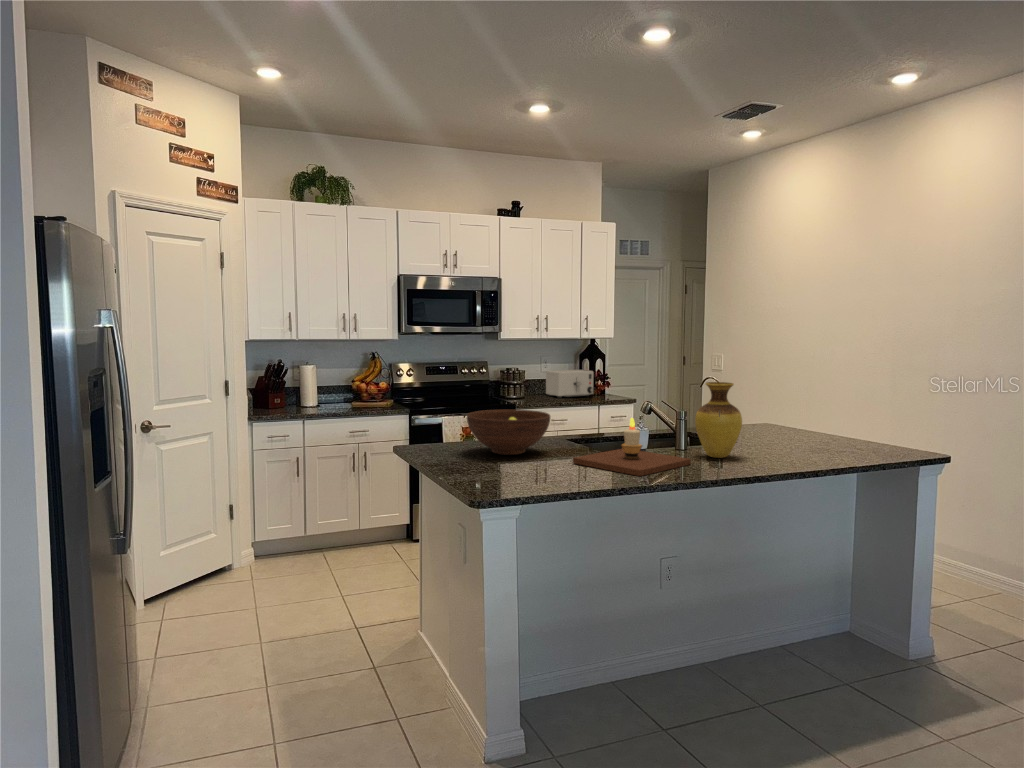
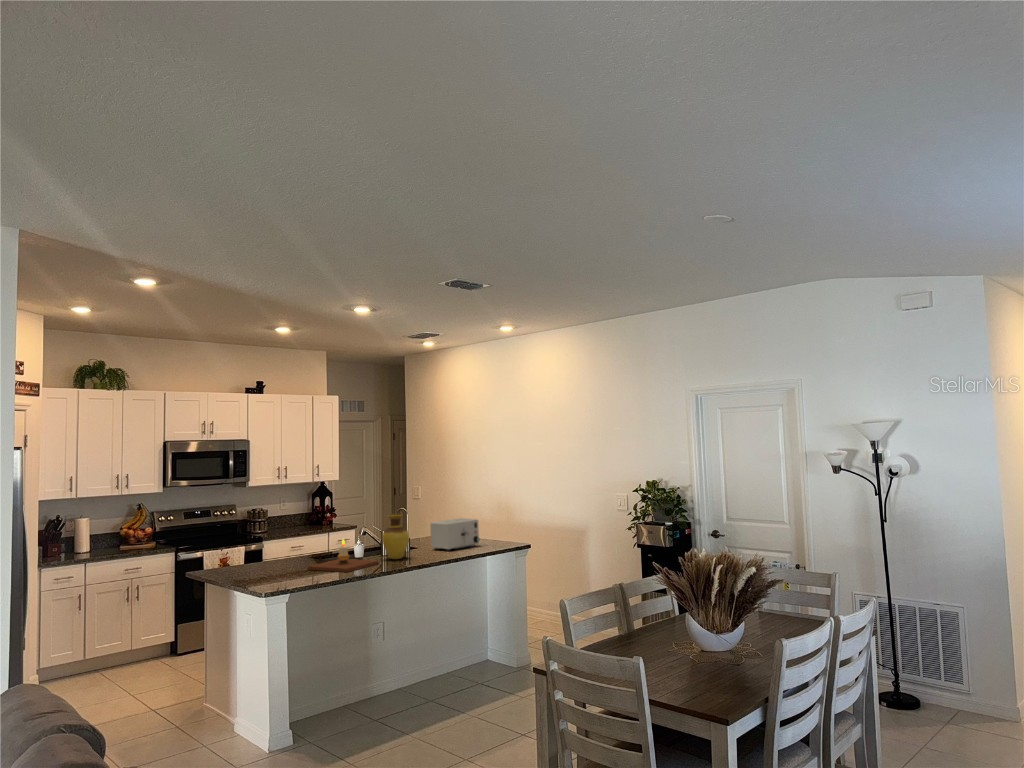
toaster: present [546,370,594,398] -> present [430,518,480,551]
fruit bowl: present [467,409,550,455] -> none [237,540,293,569]

